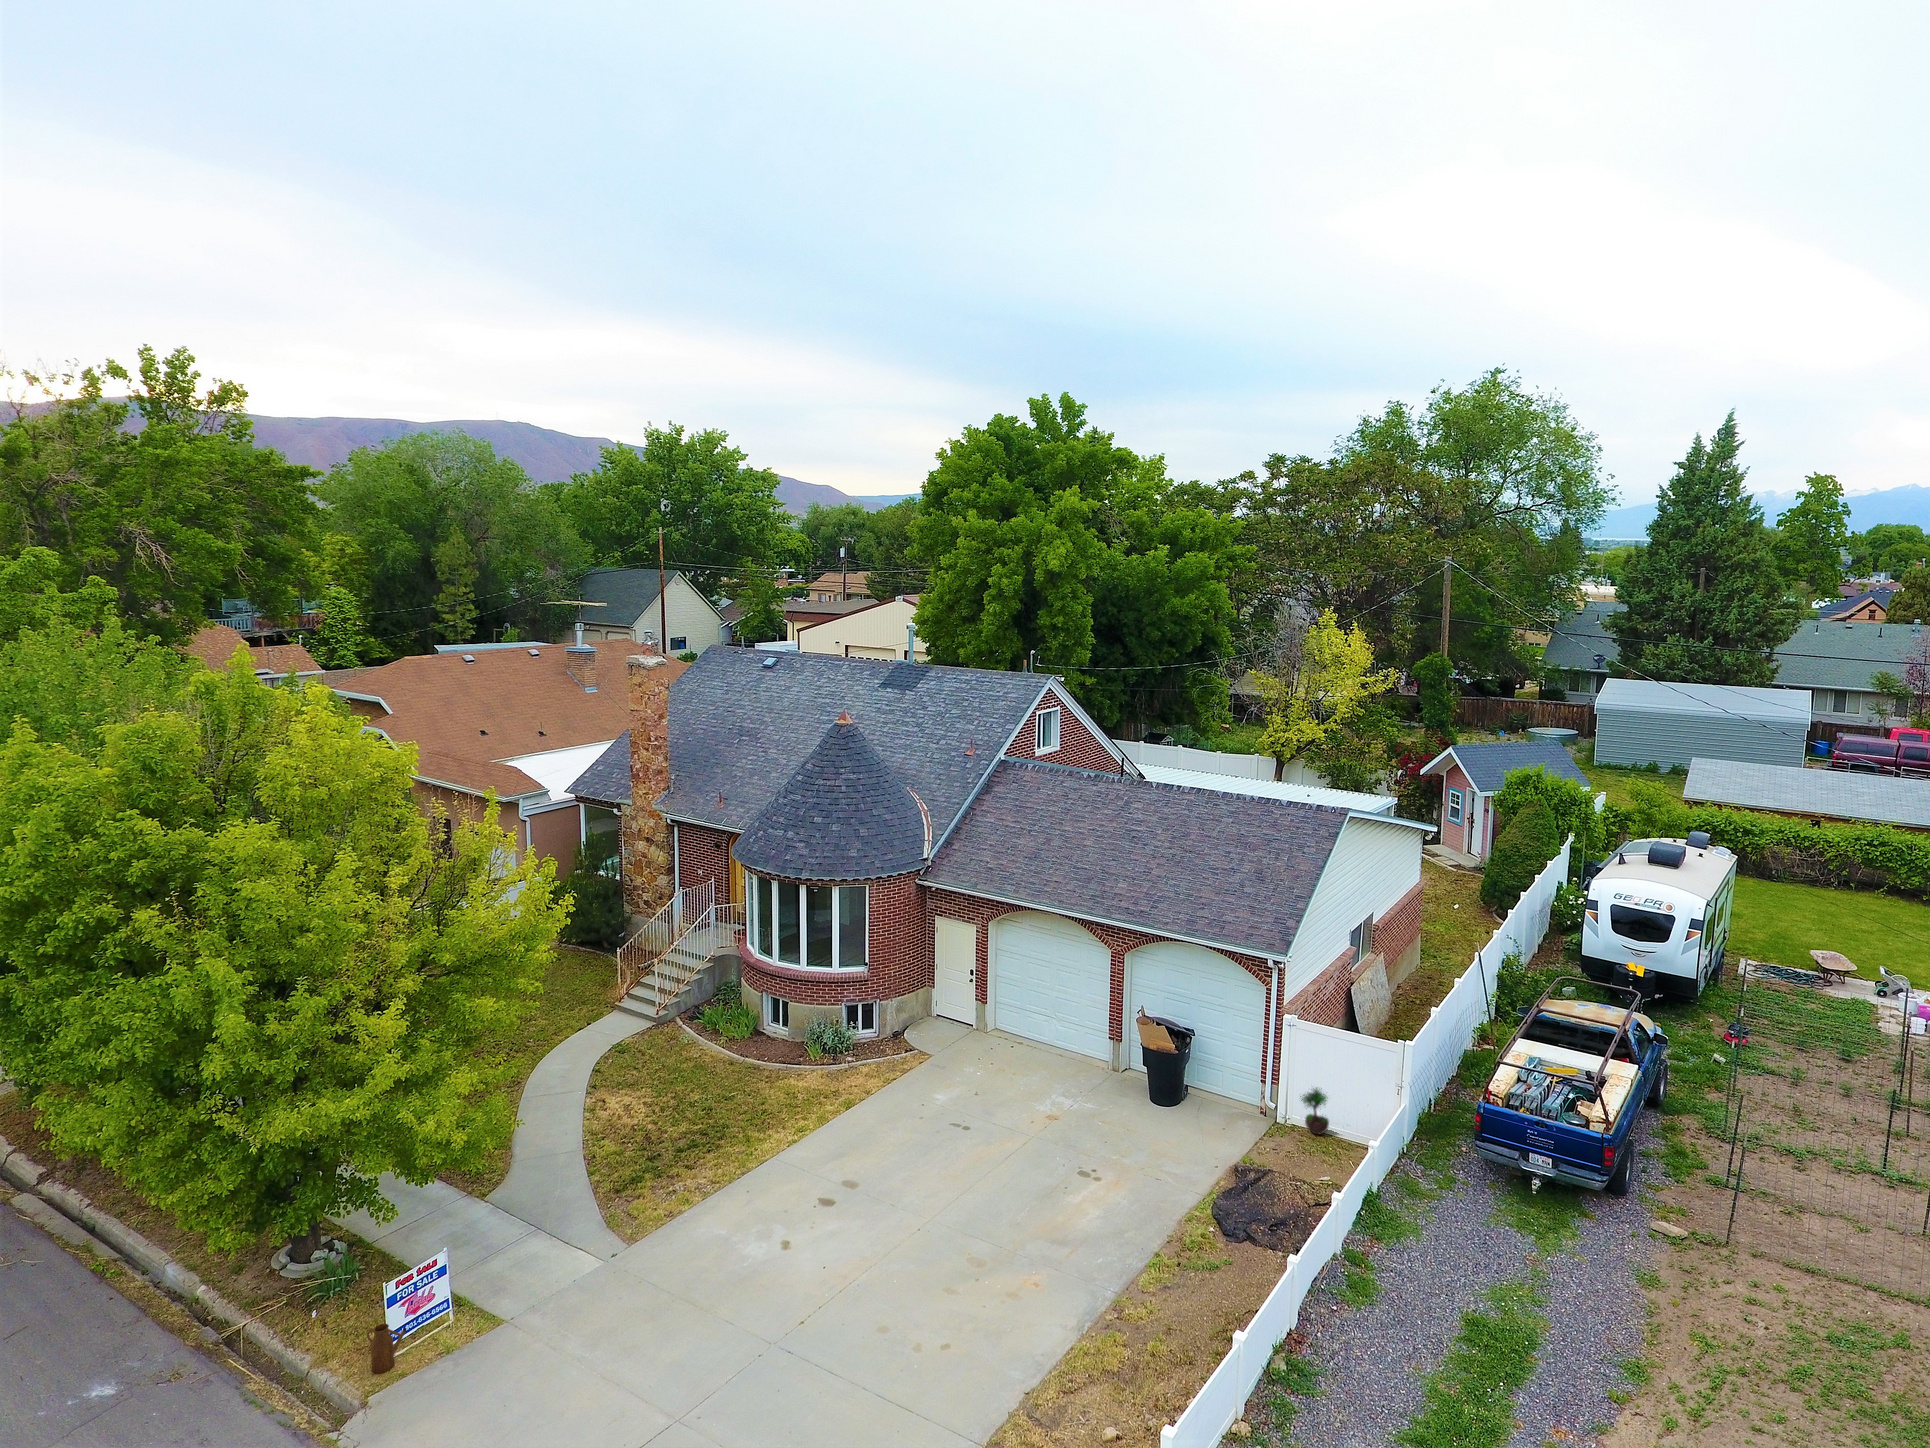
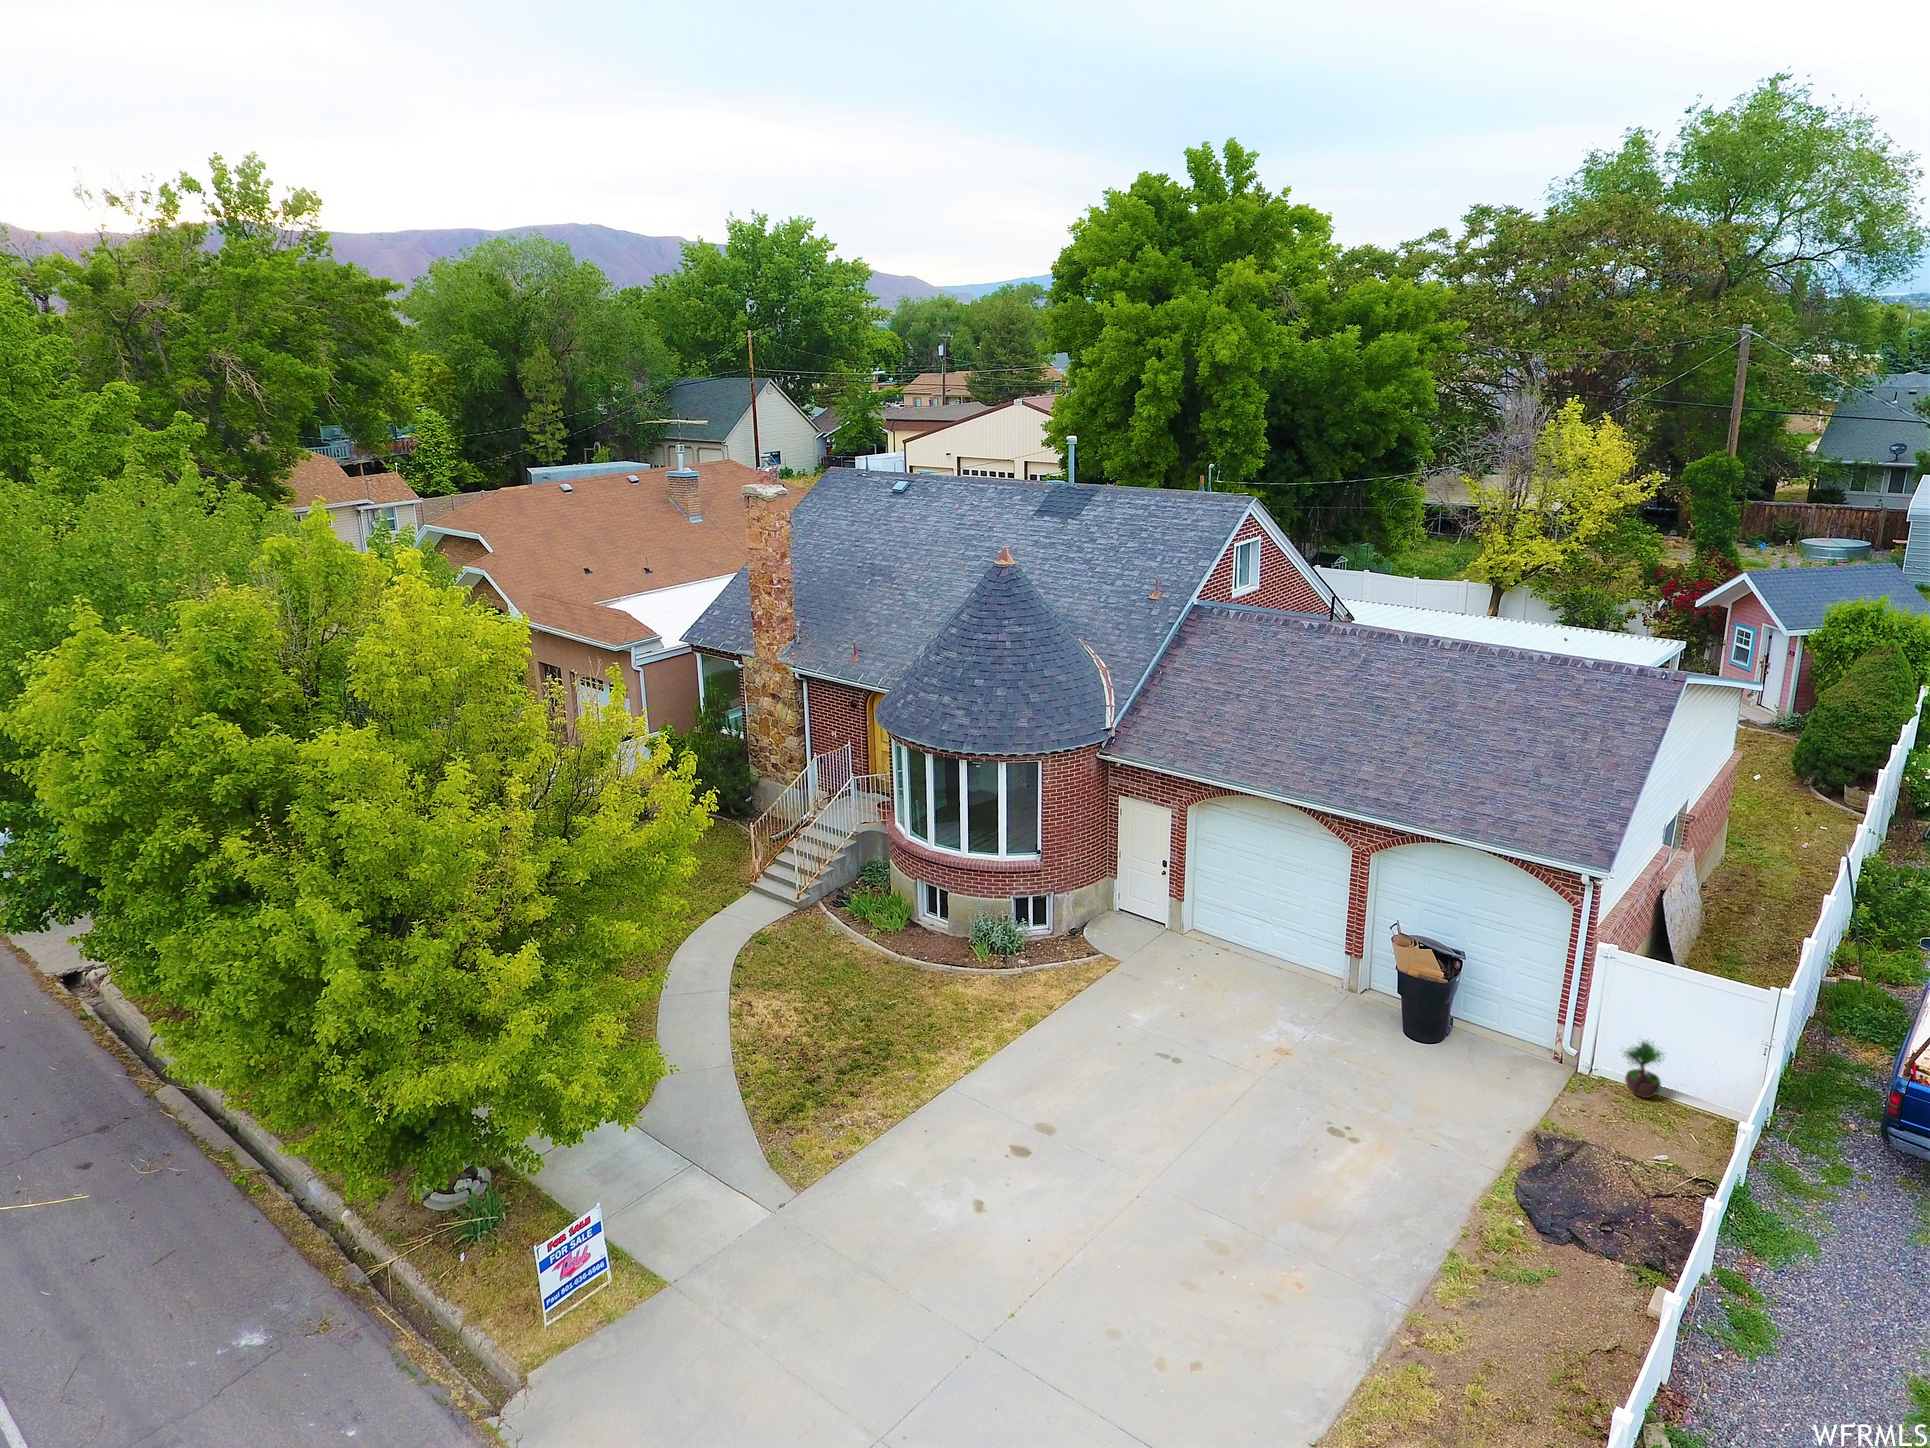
watering can: present [367,1324,406,1374] -> none [516,1293,558,1347]

